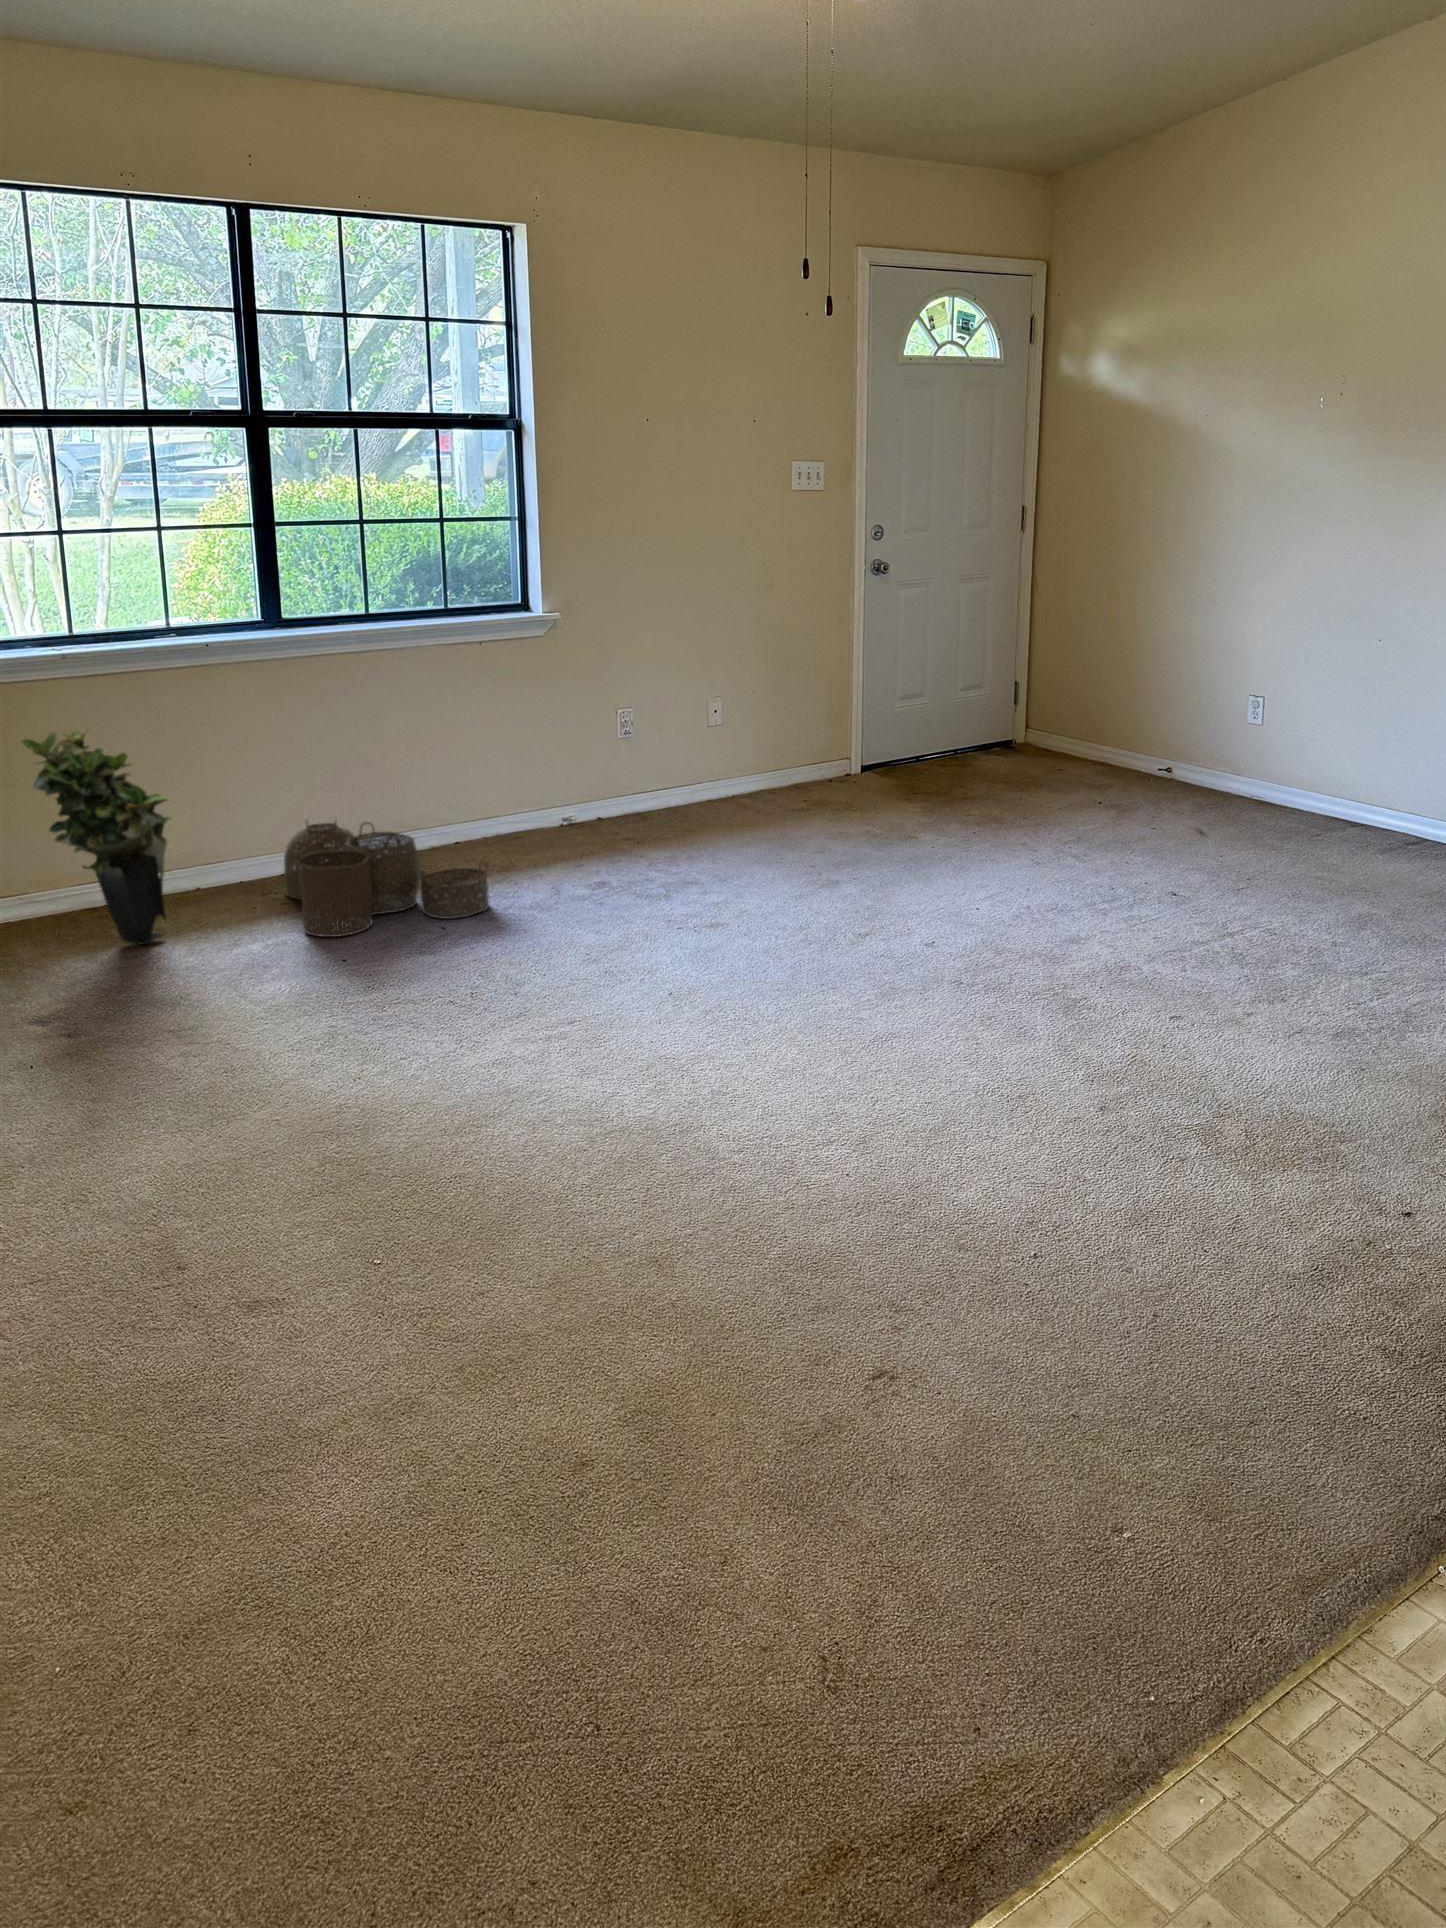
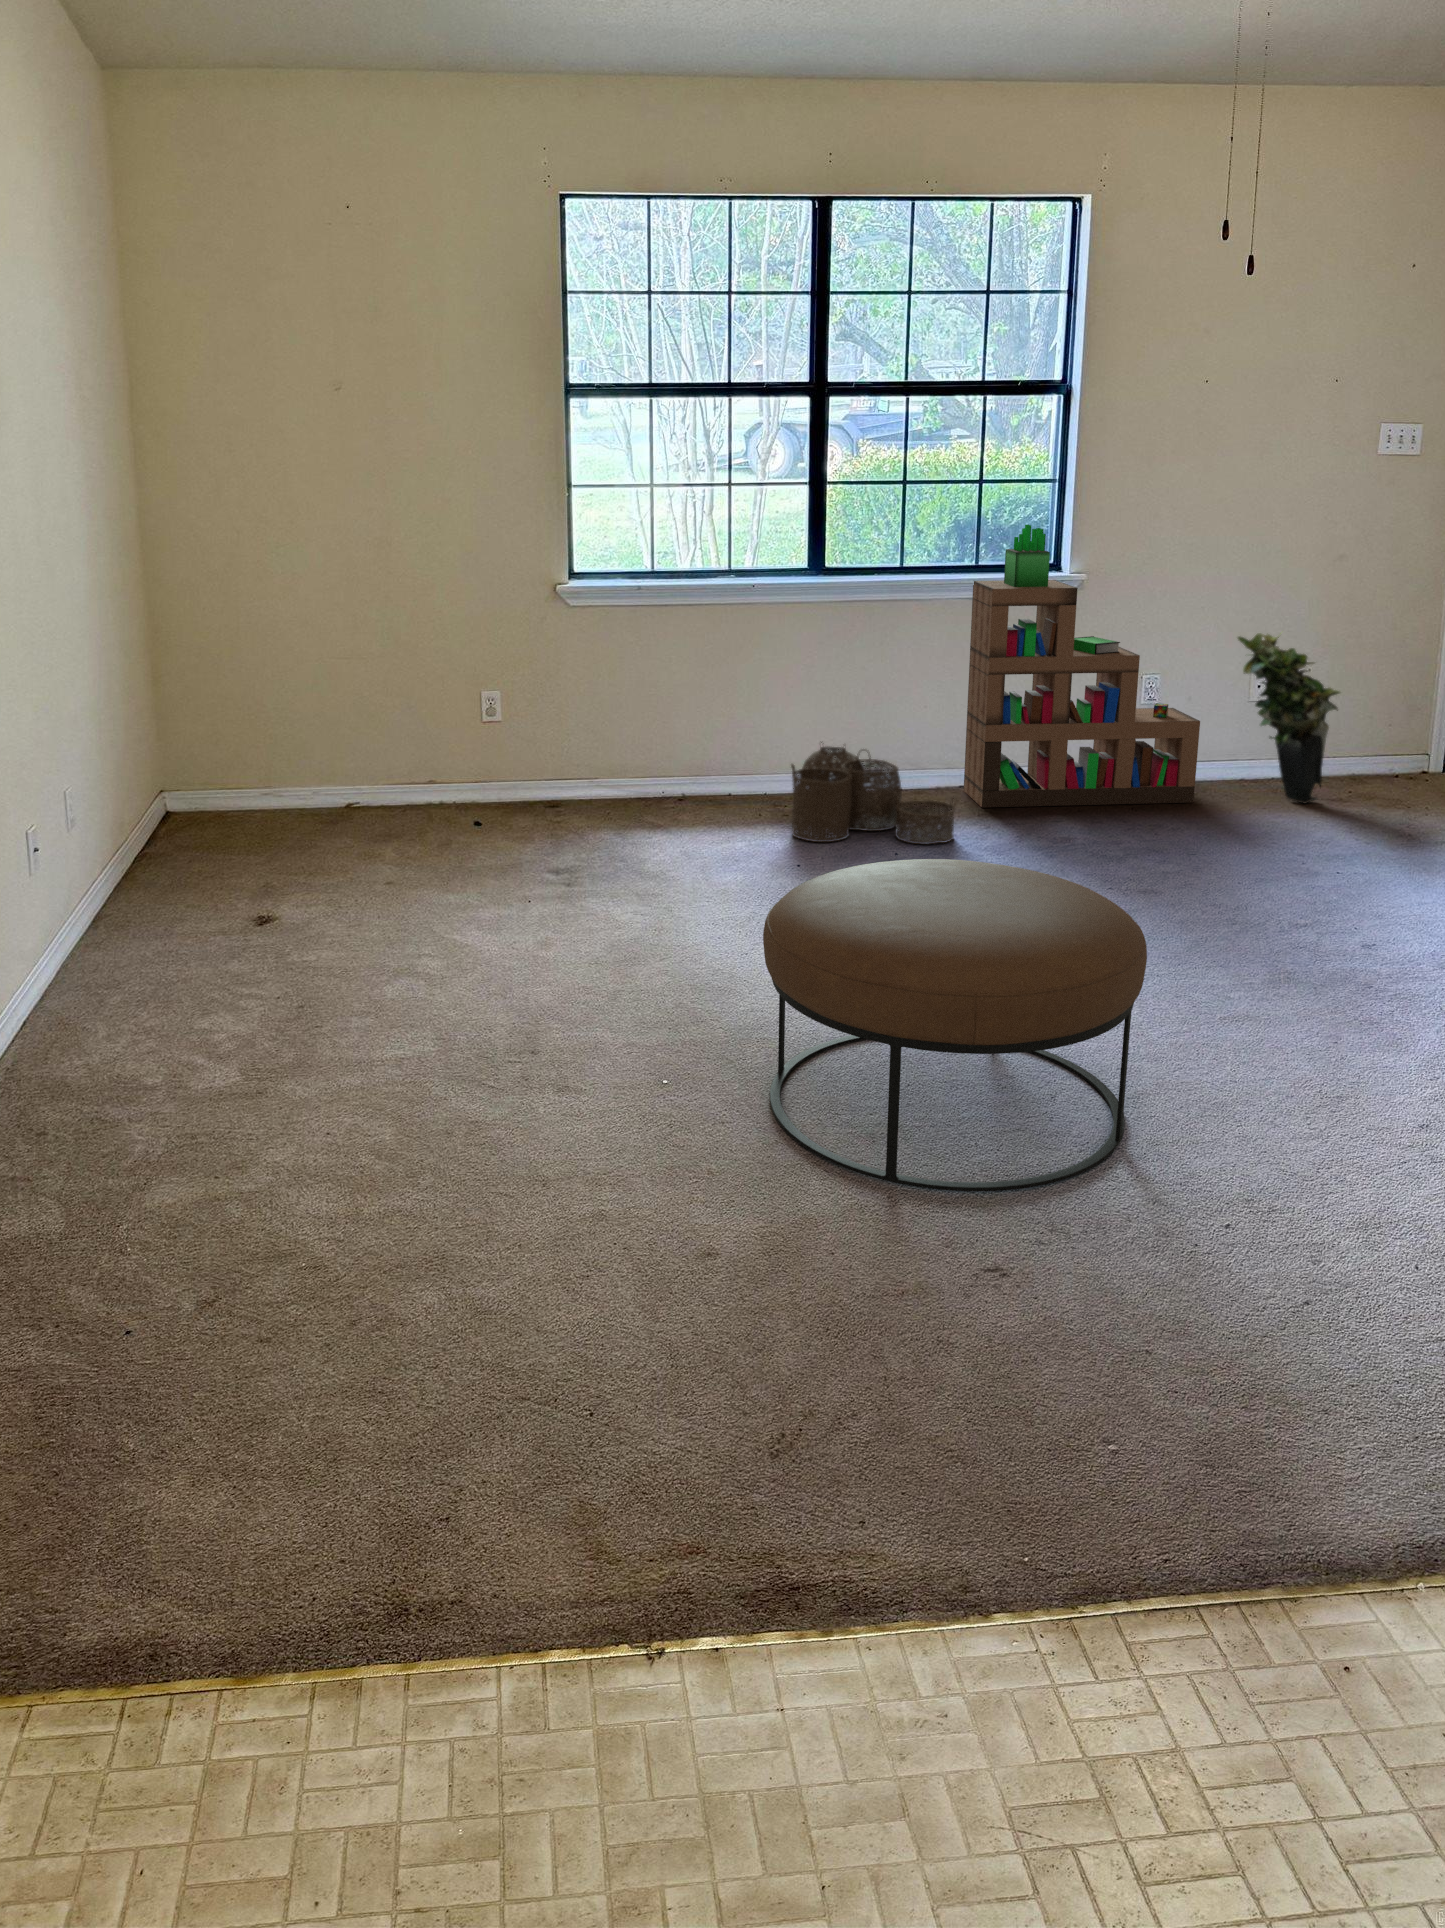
bookshelf: none [449,564,686,866] -> present [964,524,1200,807]
potted plant: present [21,730,171,945] -> present [1238,633,1340,803]
ottoman: none [478,936,898,1322] -> present [763,859,1147,1192]

